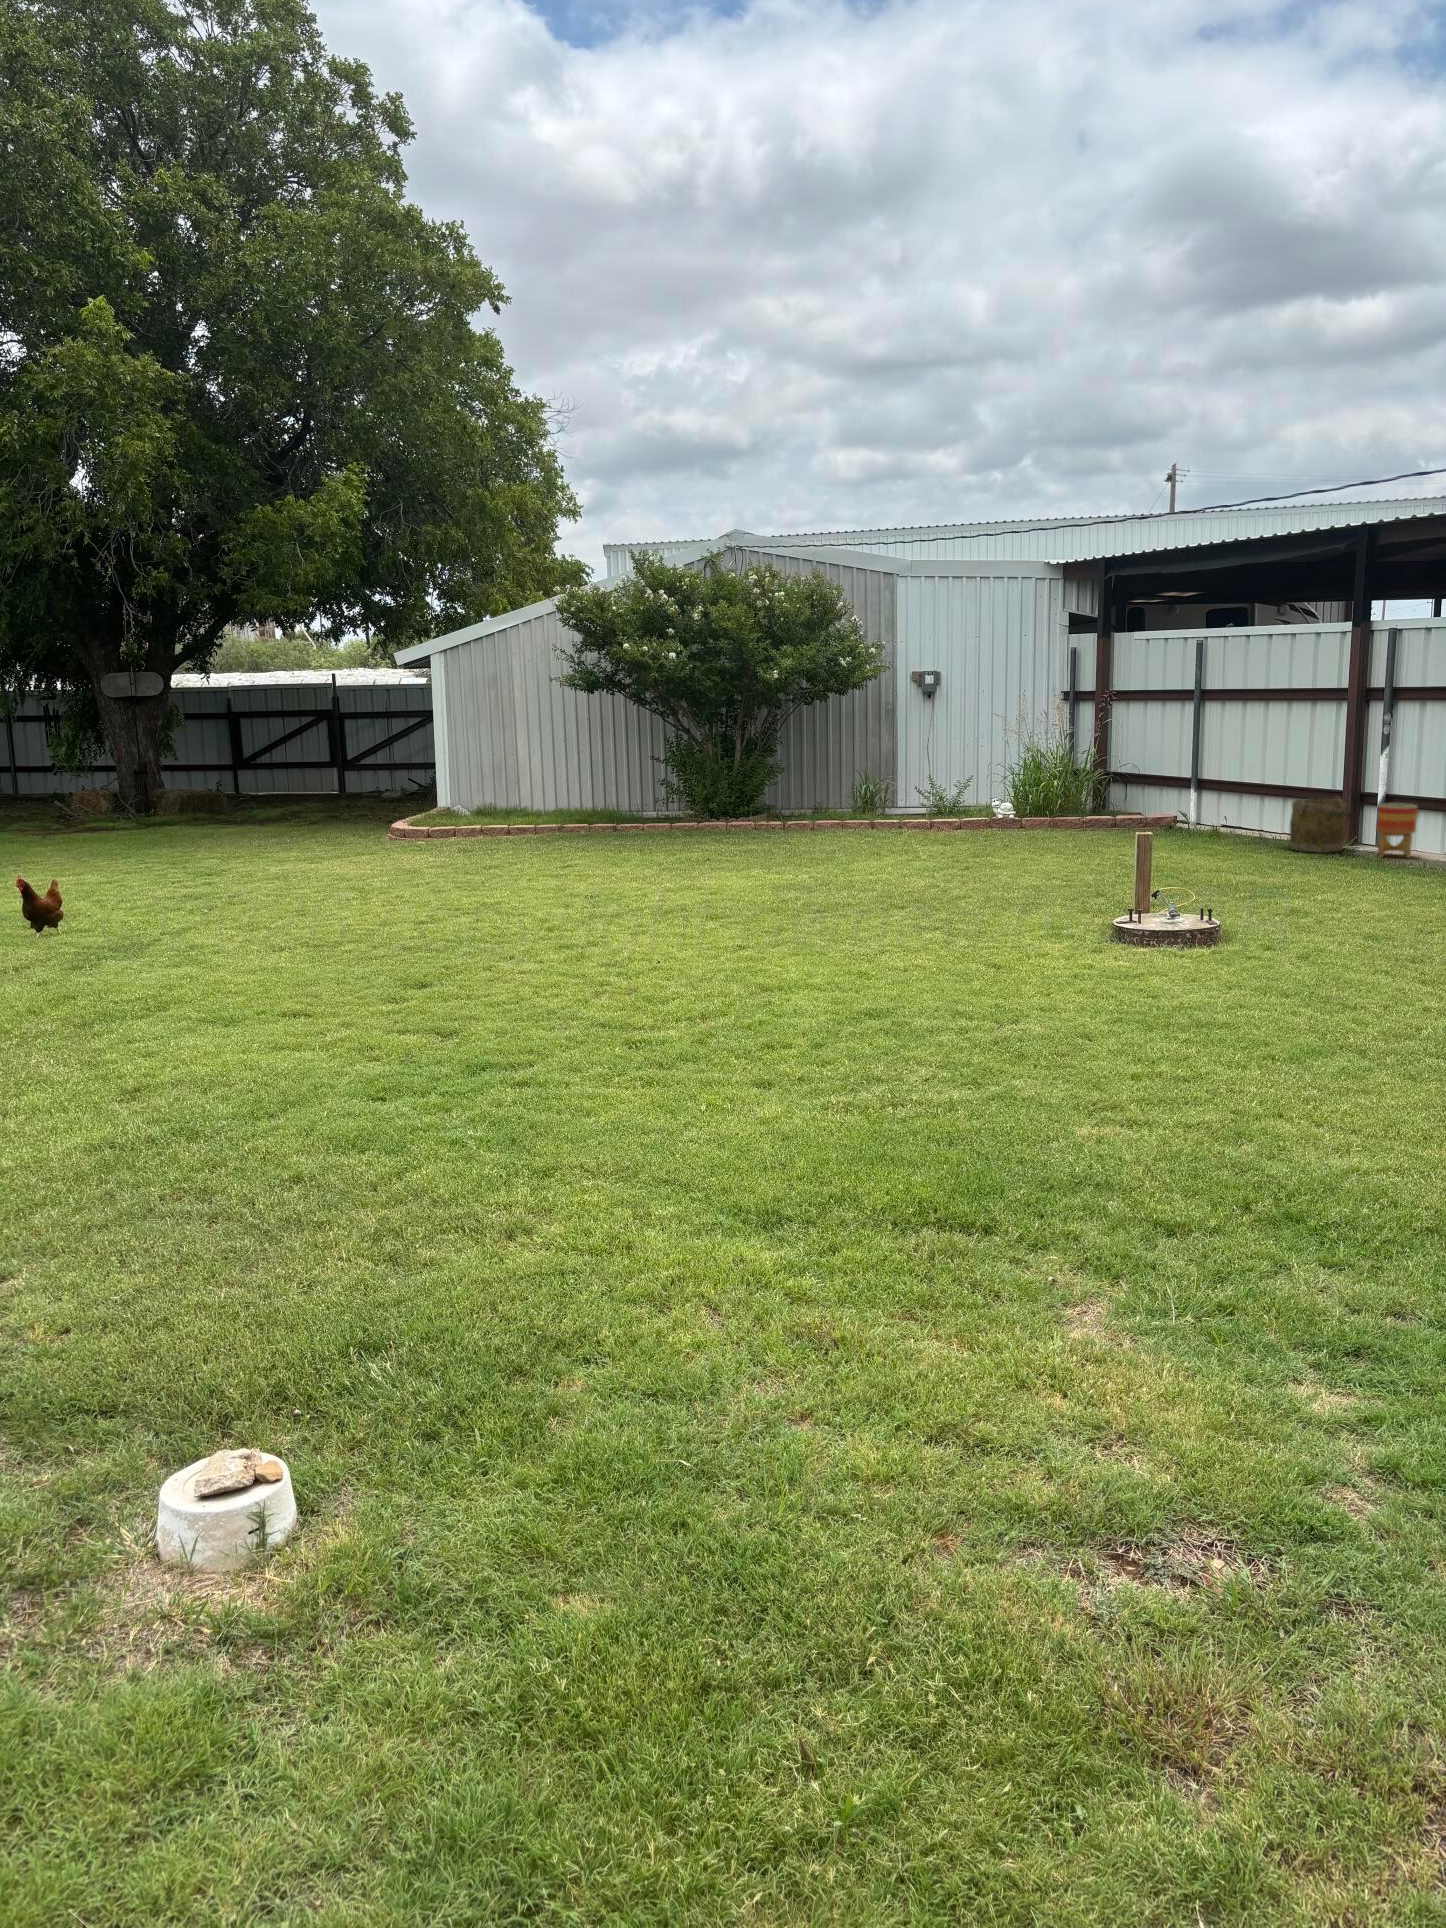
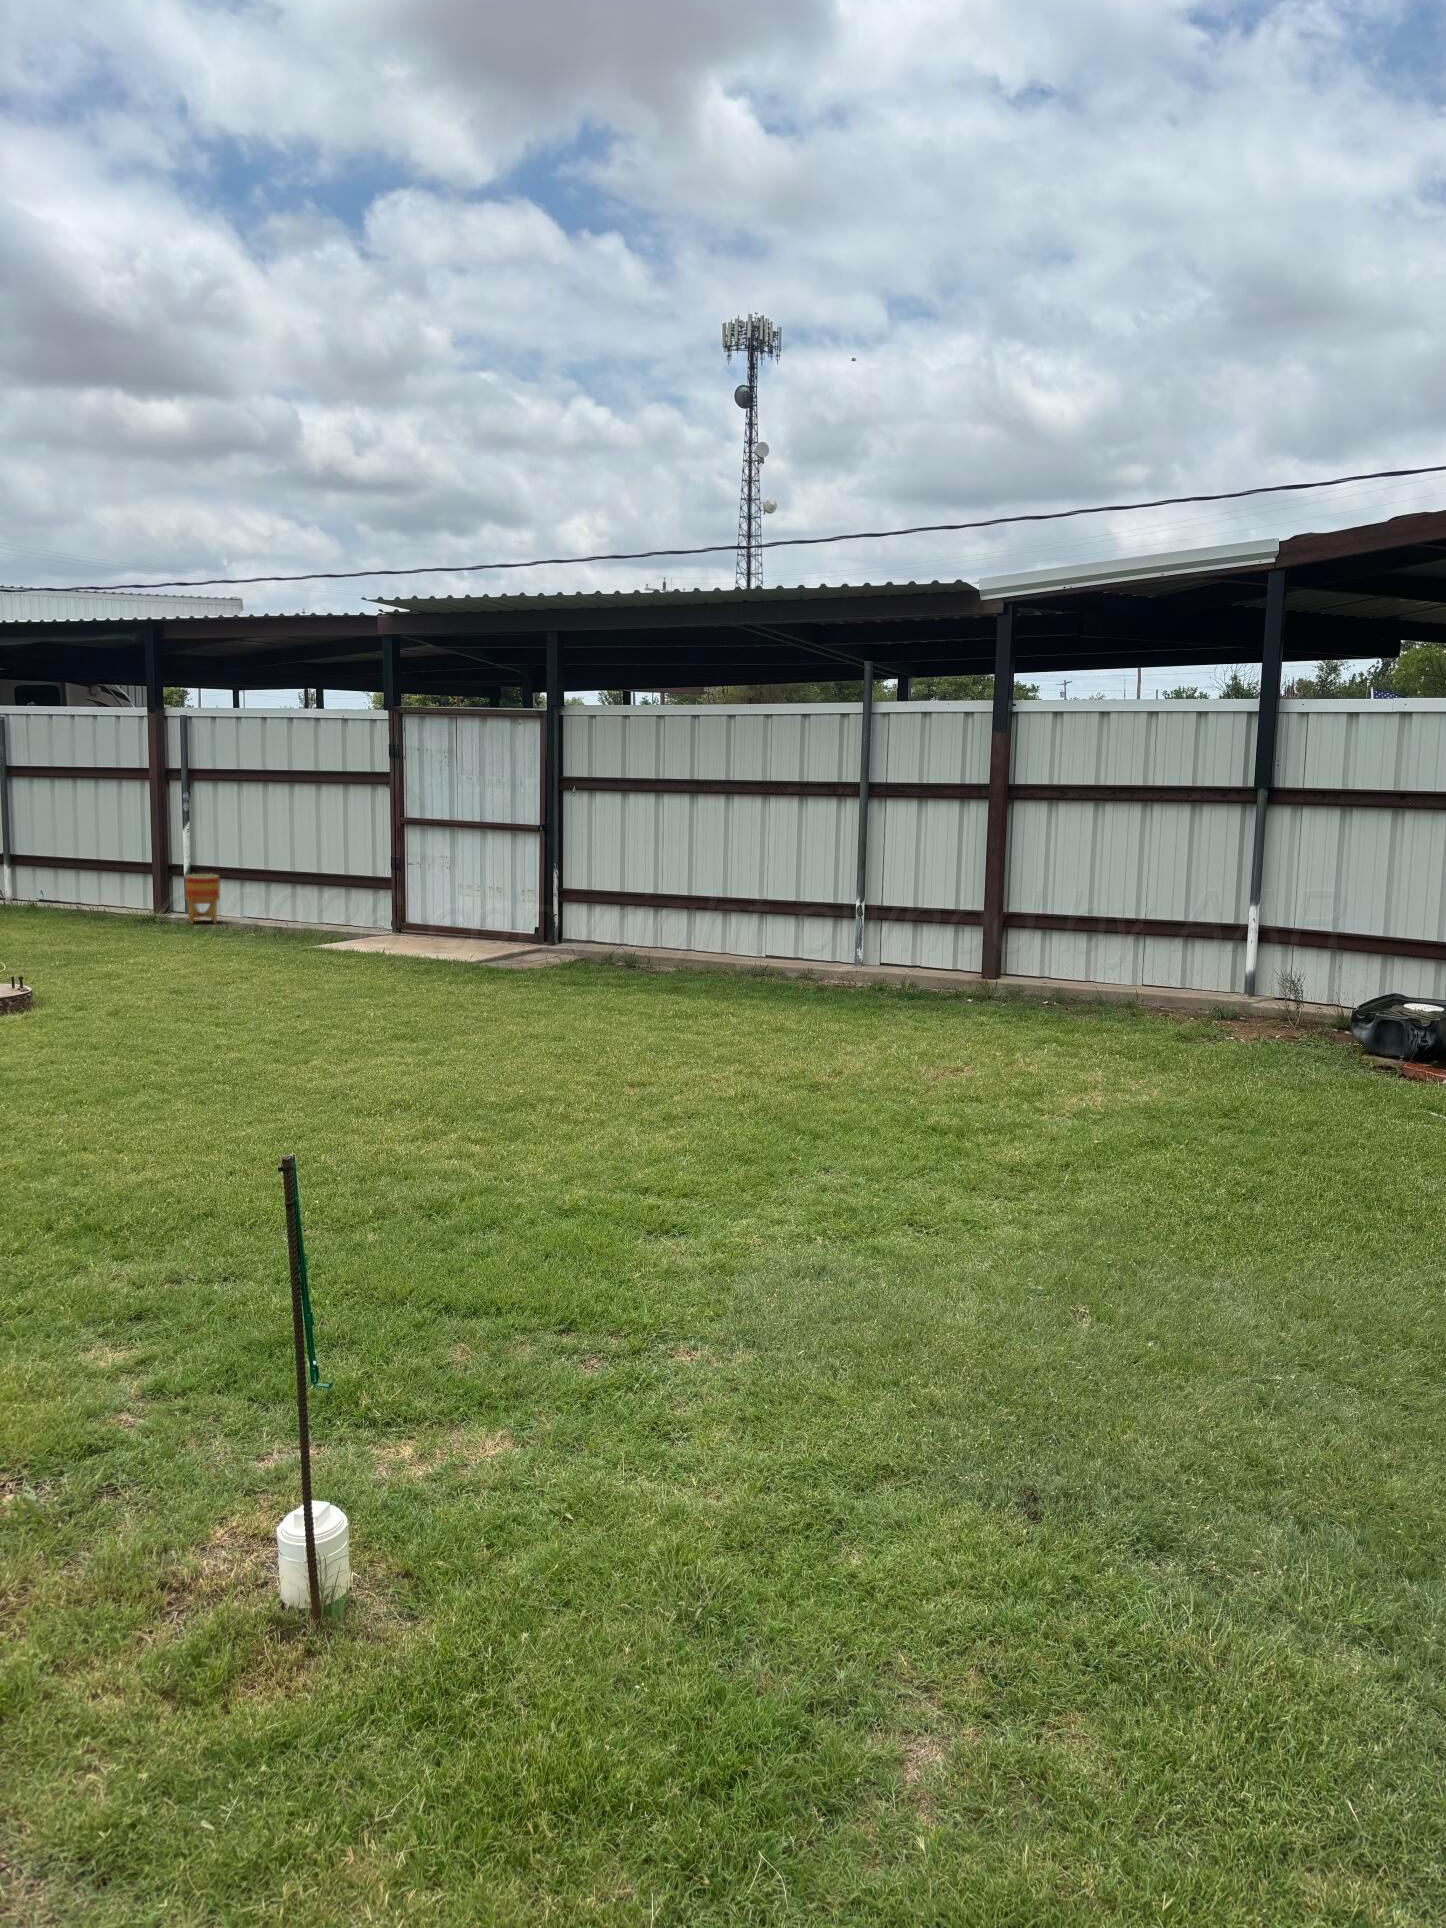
bucket: present [1289,798,1352,853] -> none [105,869,162,922]

